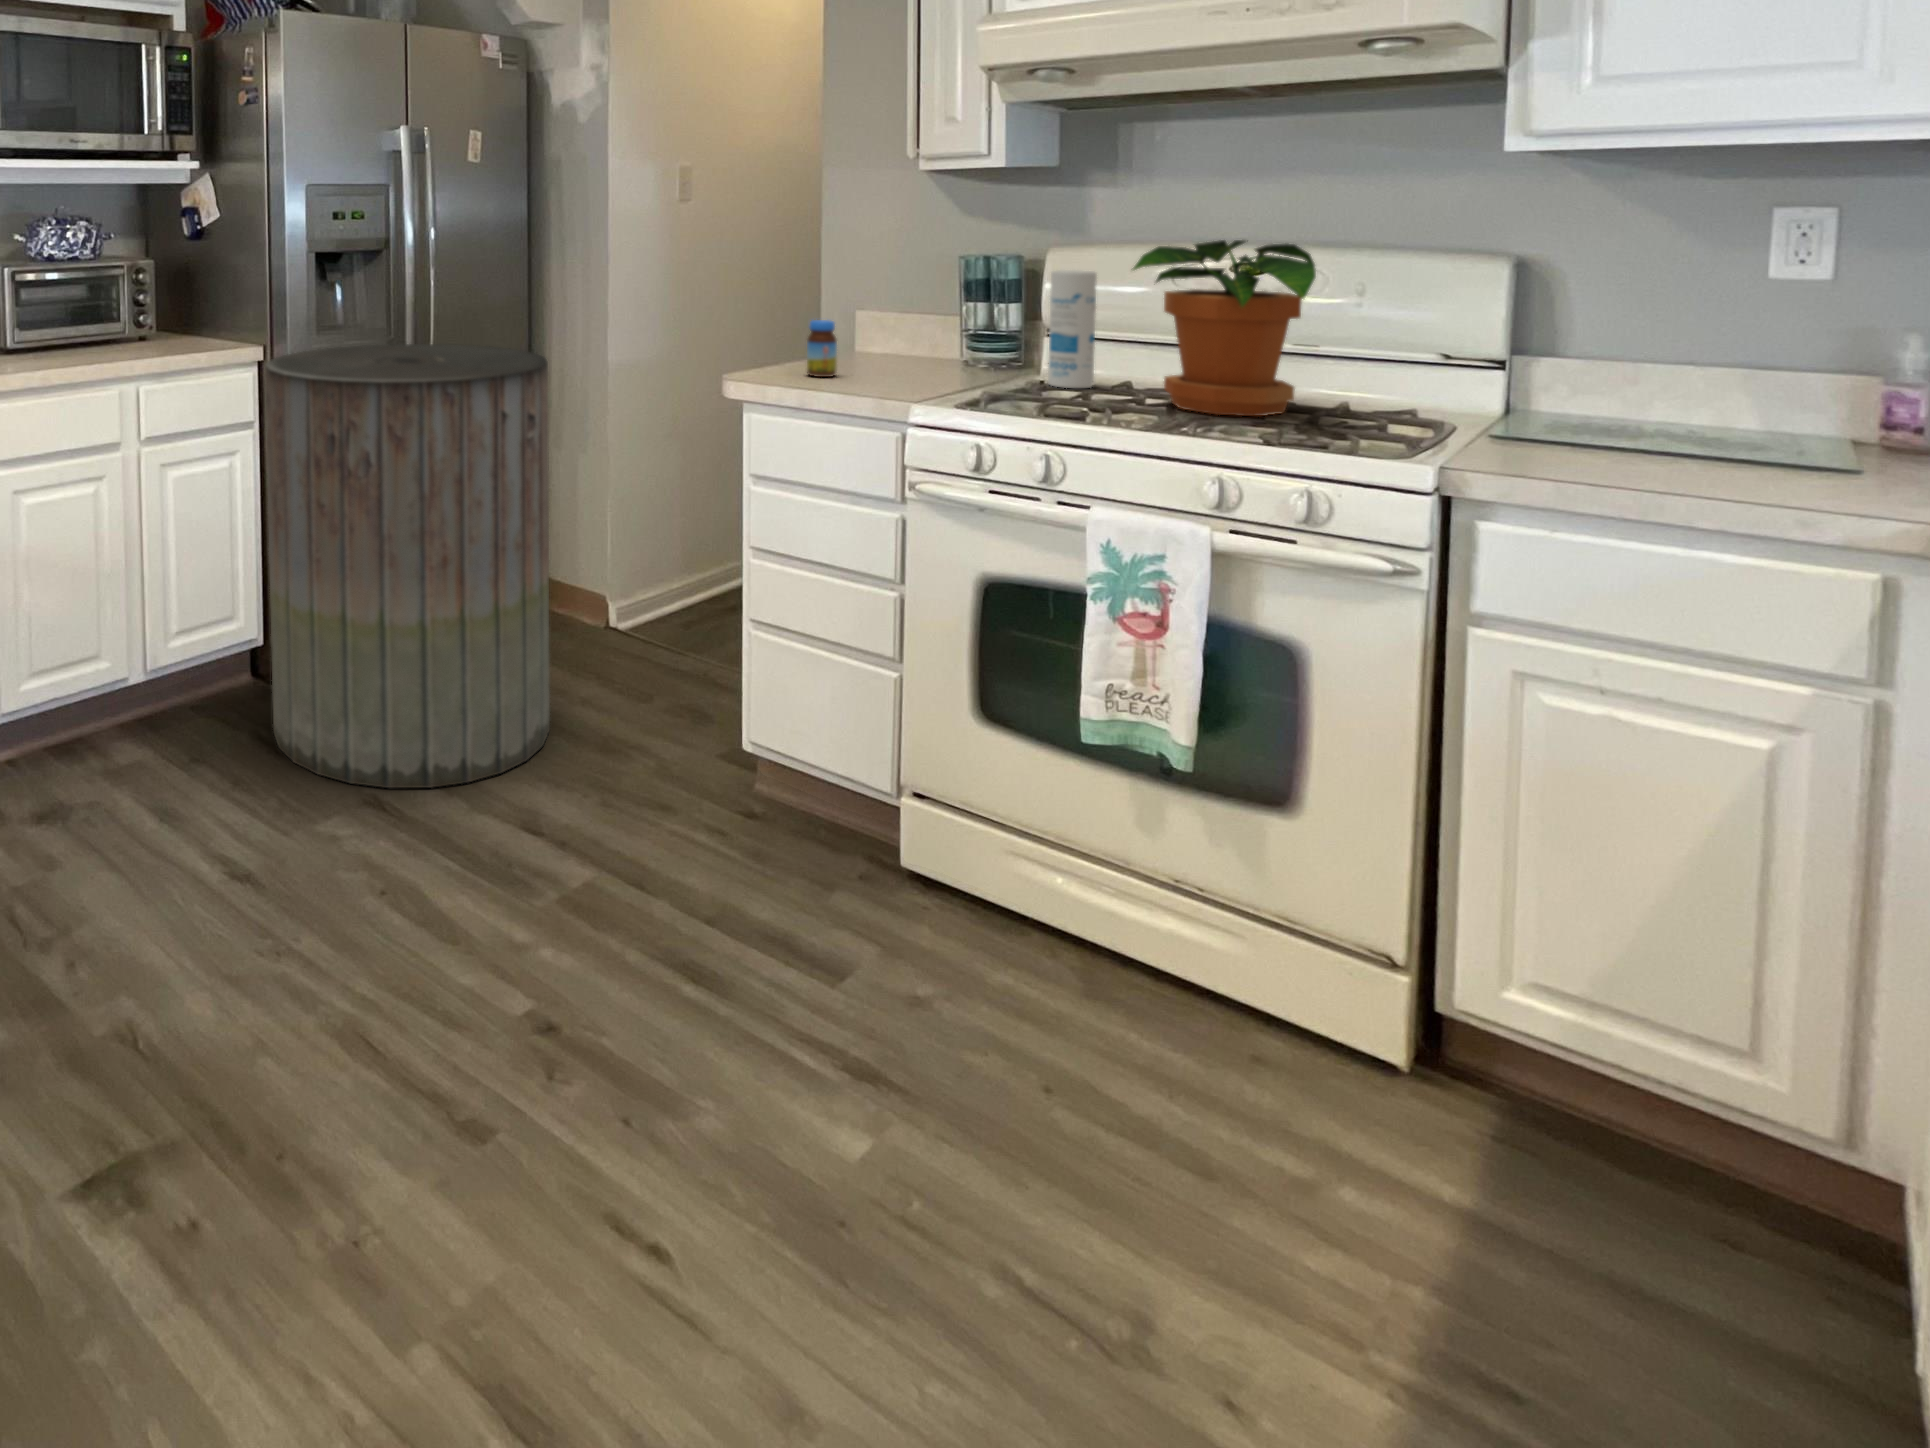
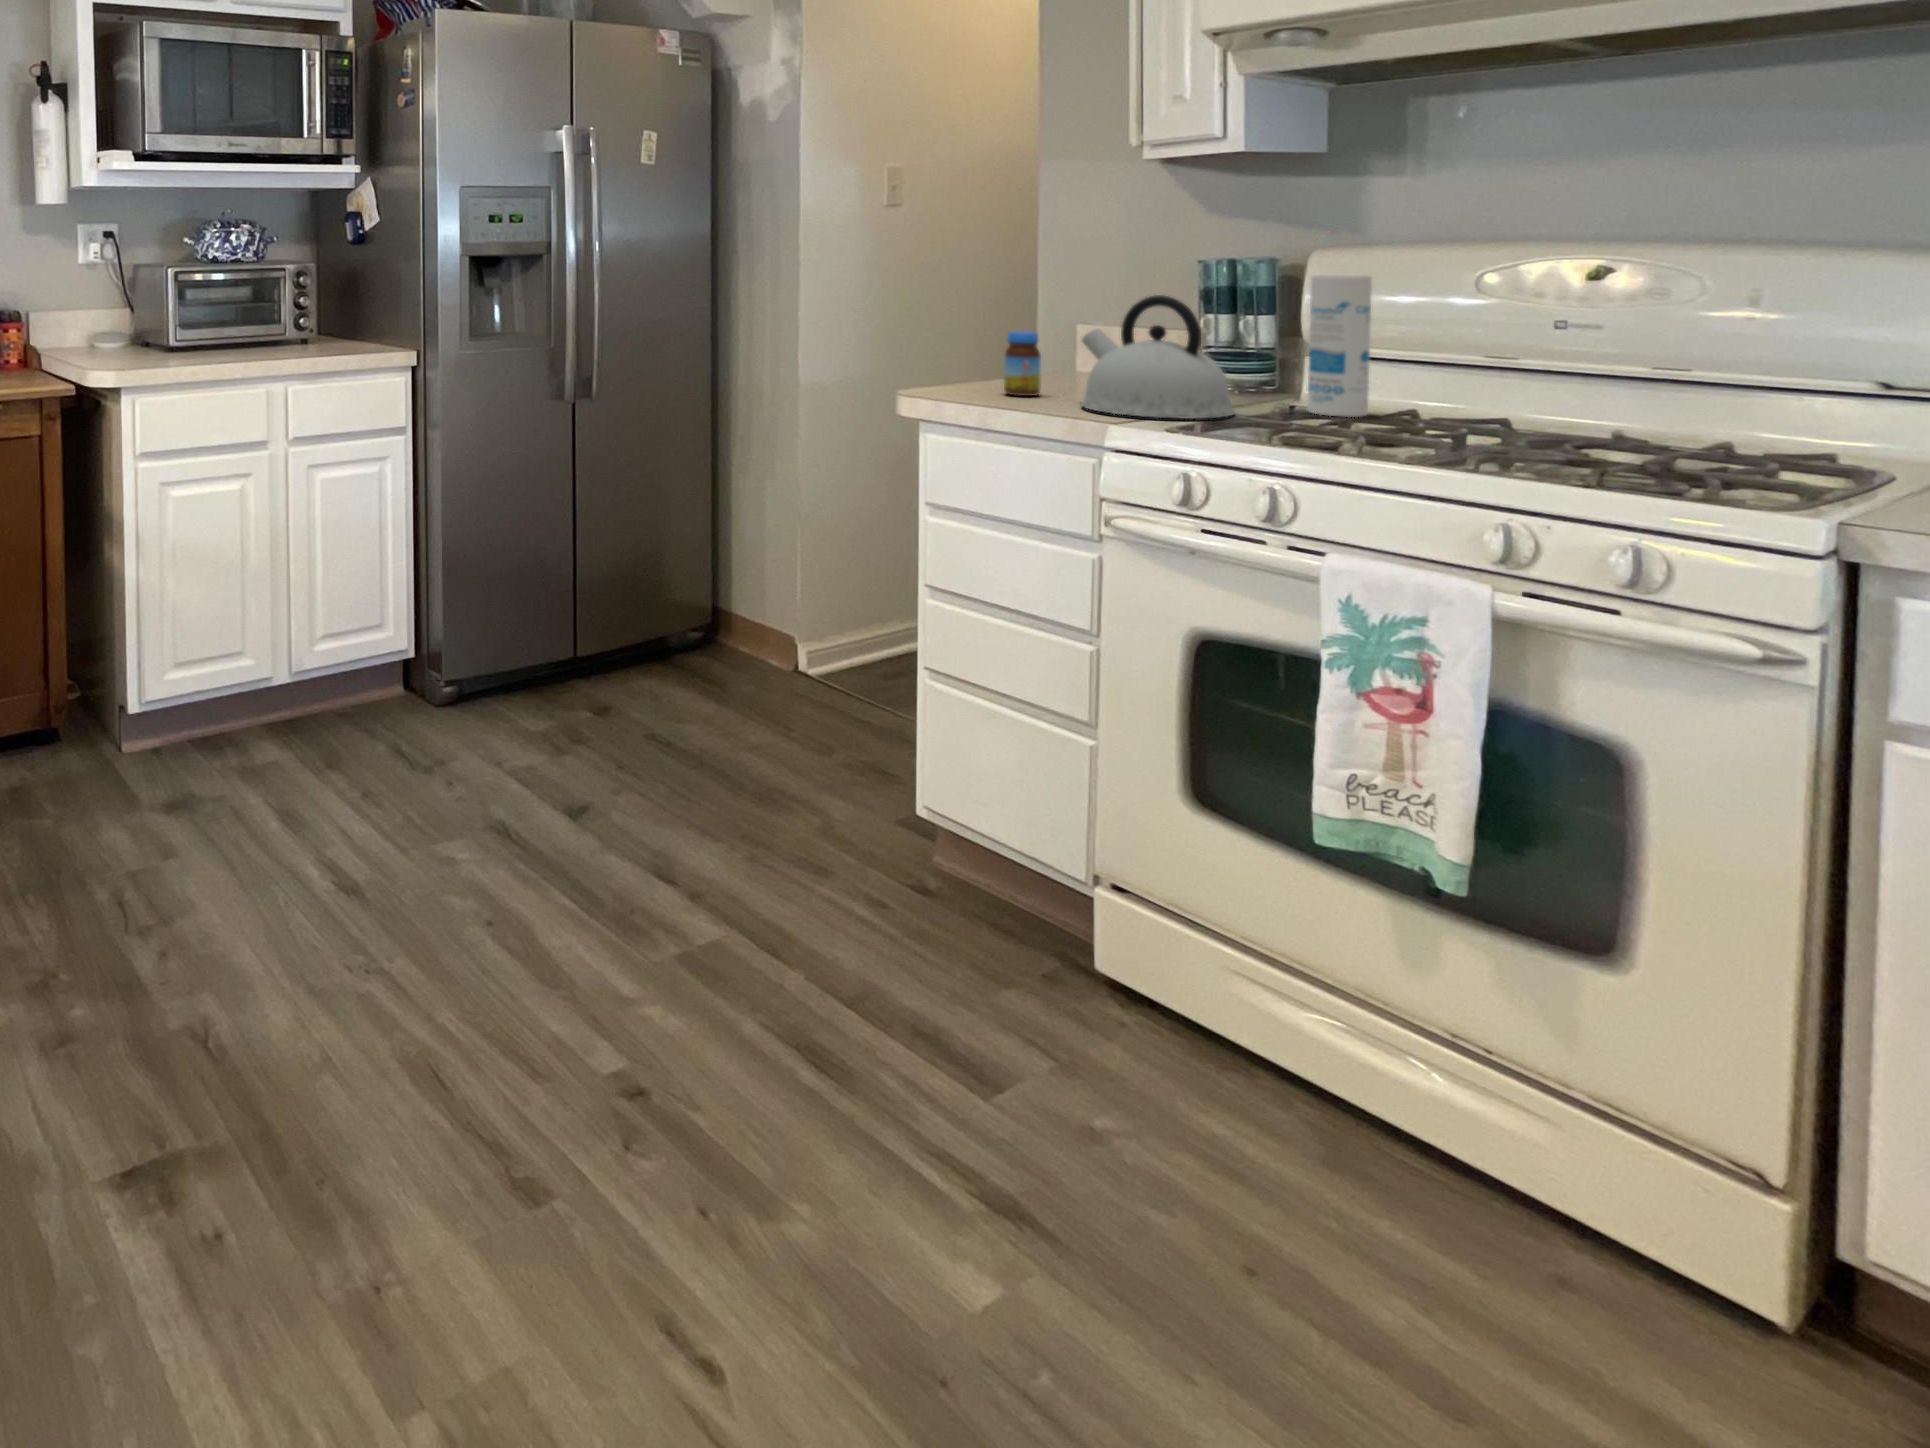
potted plant: present [1133,240,1316,416] -> none [1403,233,1669,454]
kettle: none [873,289,996,395] -> present [1082,295,1234,419]
trash can: present [265,344,550,788] -> none [412,354,710,823]

